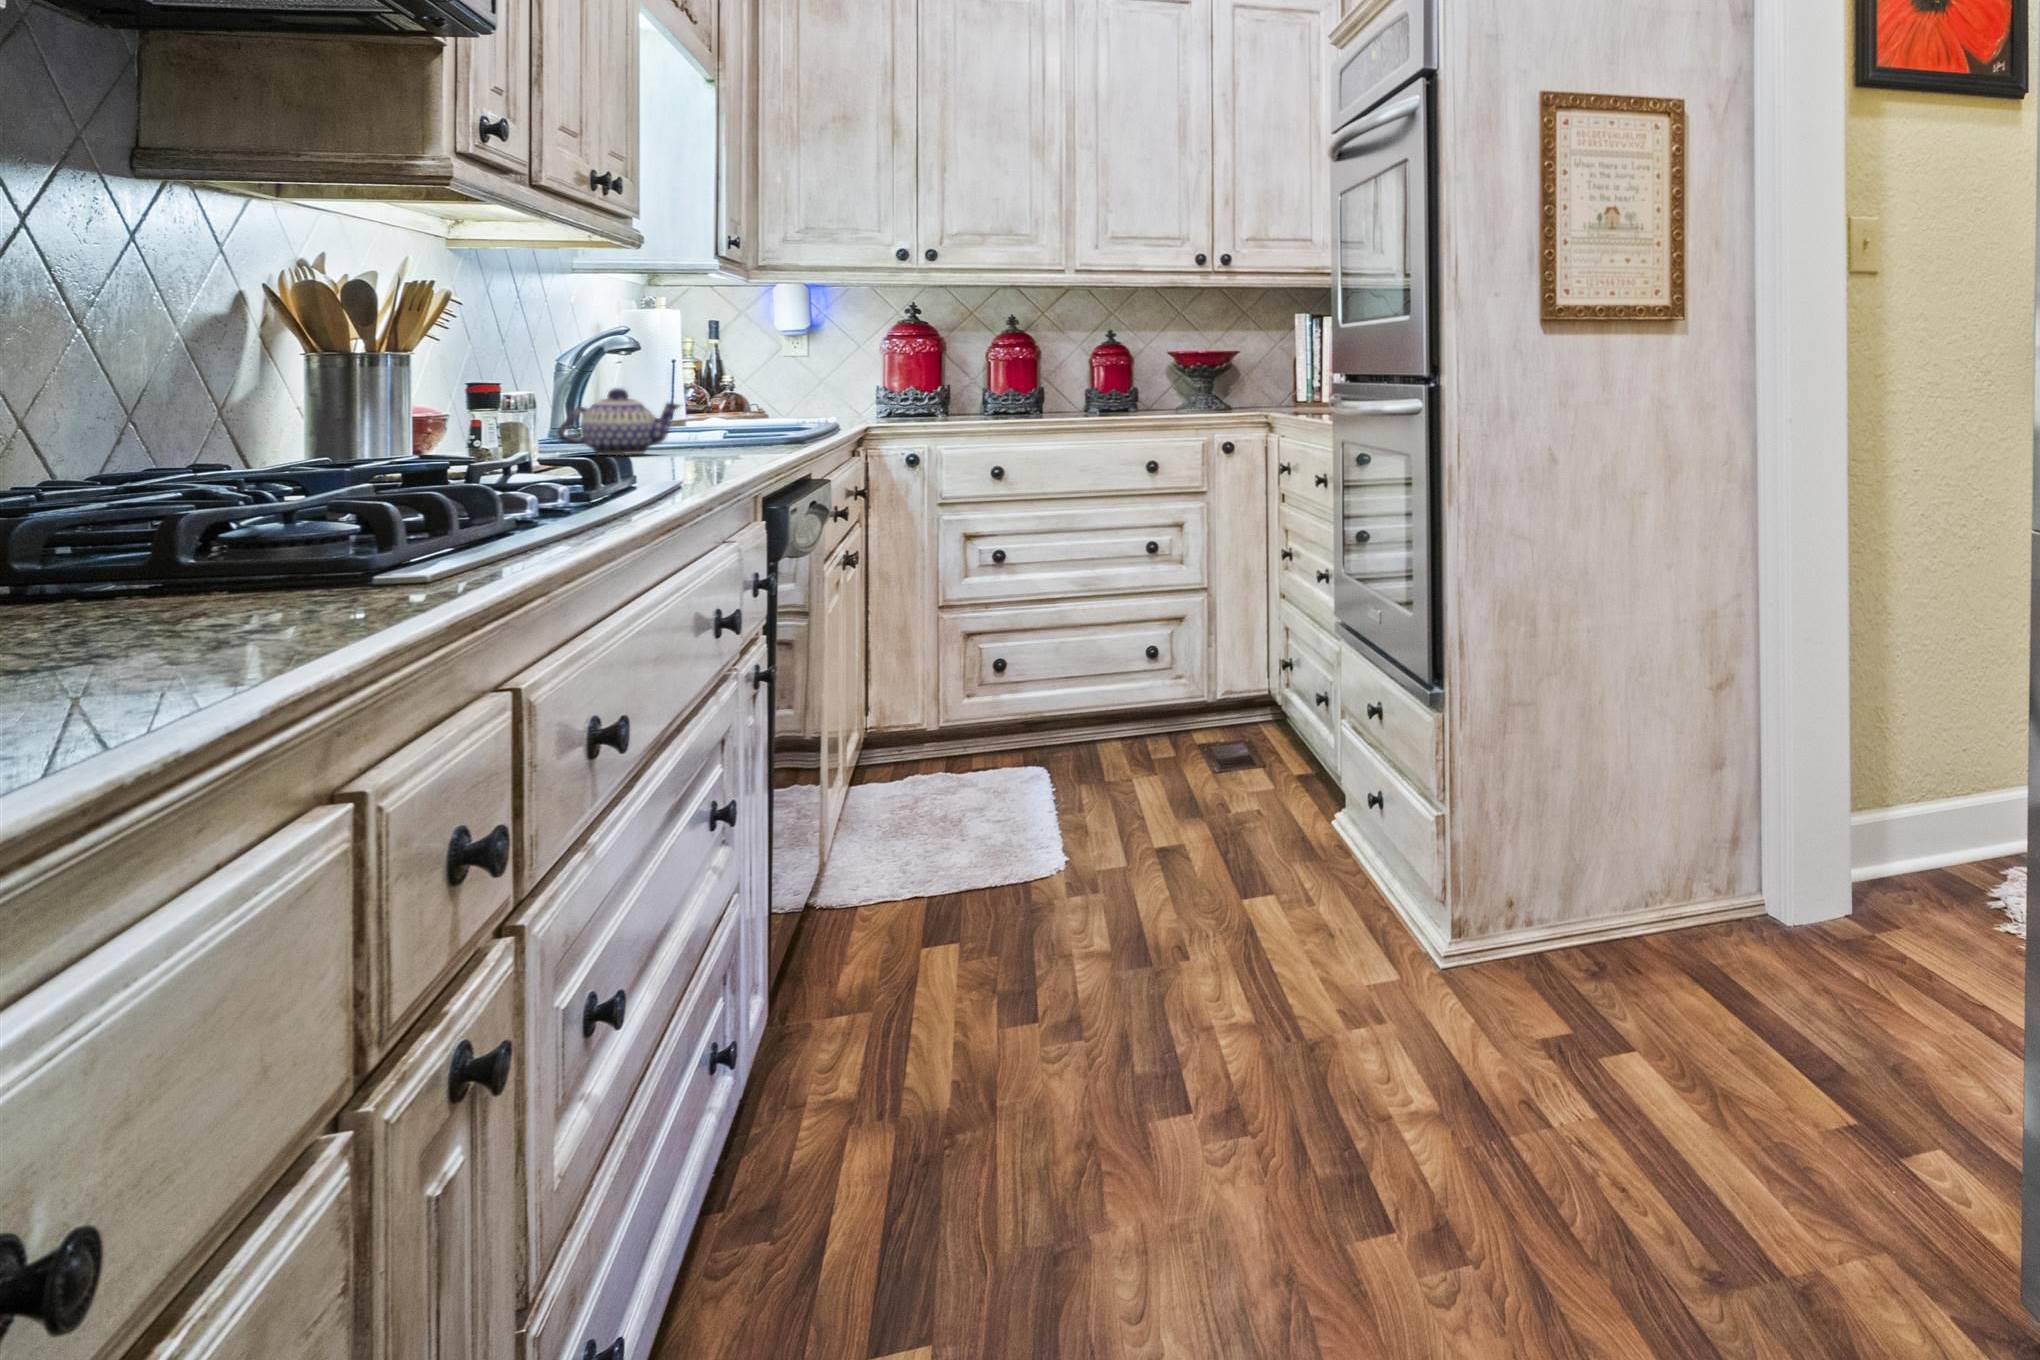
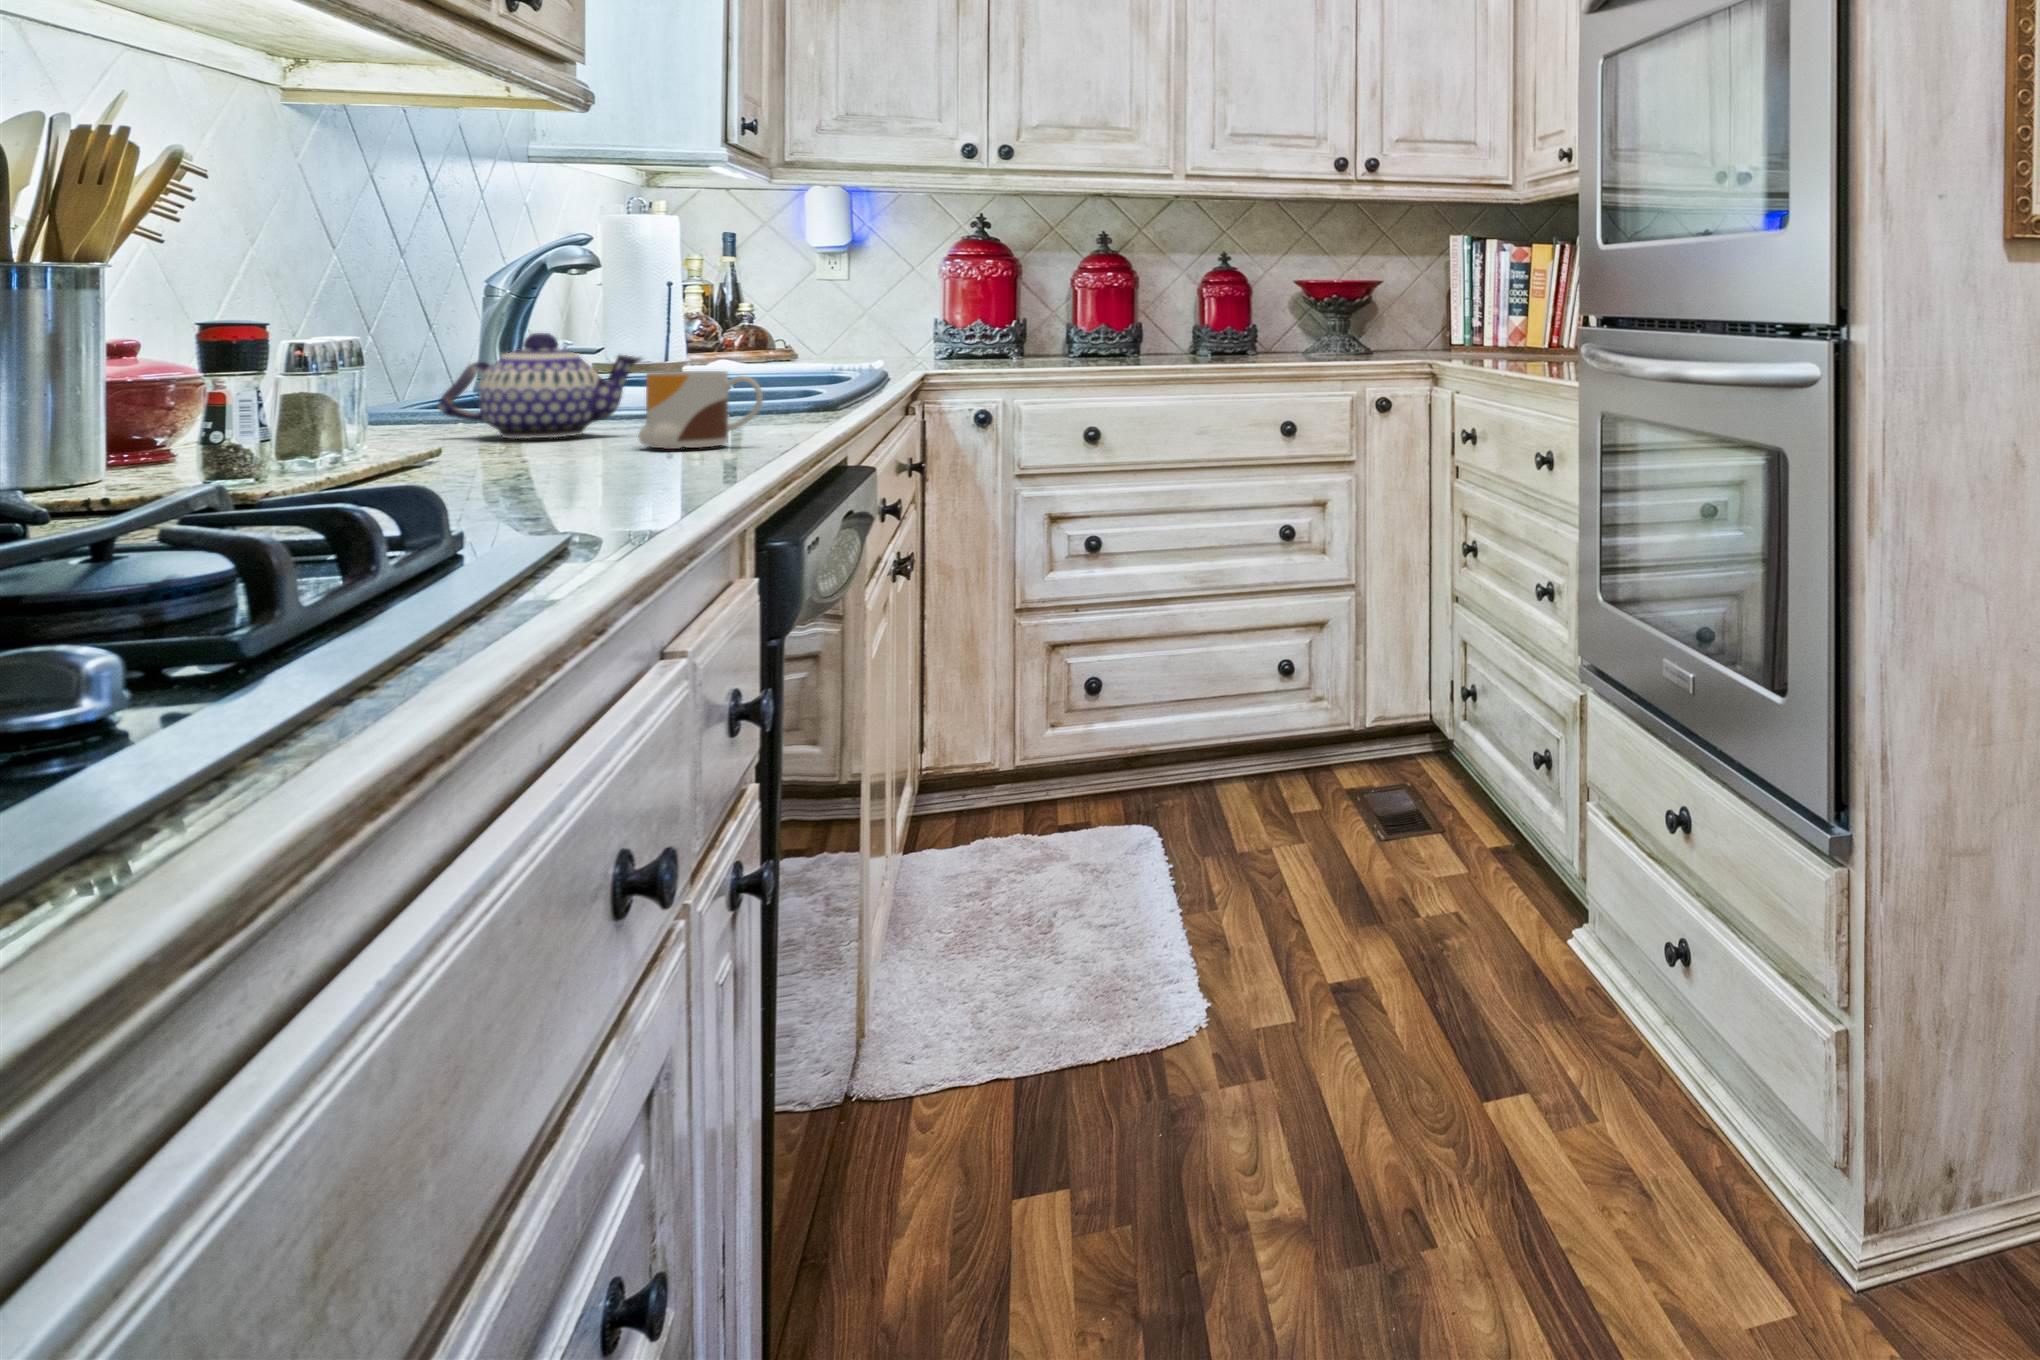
mug: none [685,412,762,459] -> present [638,371,763,449]

